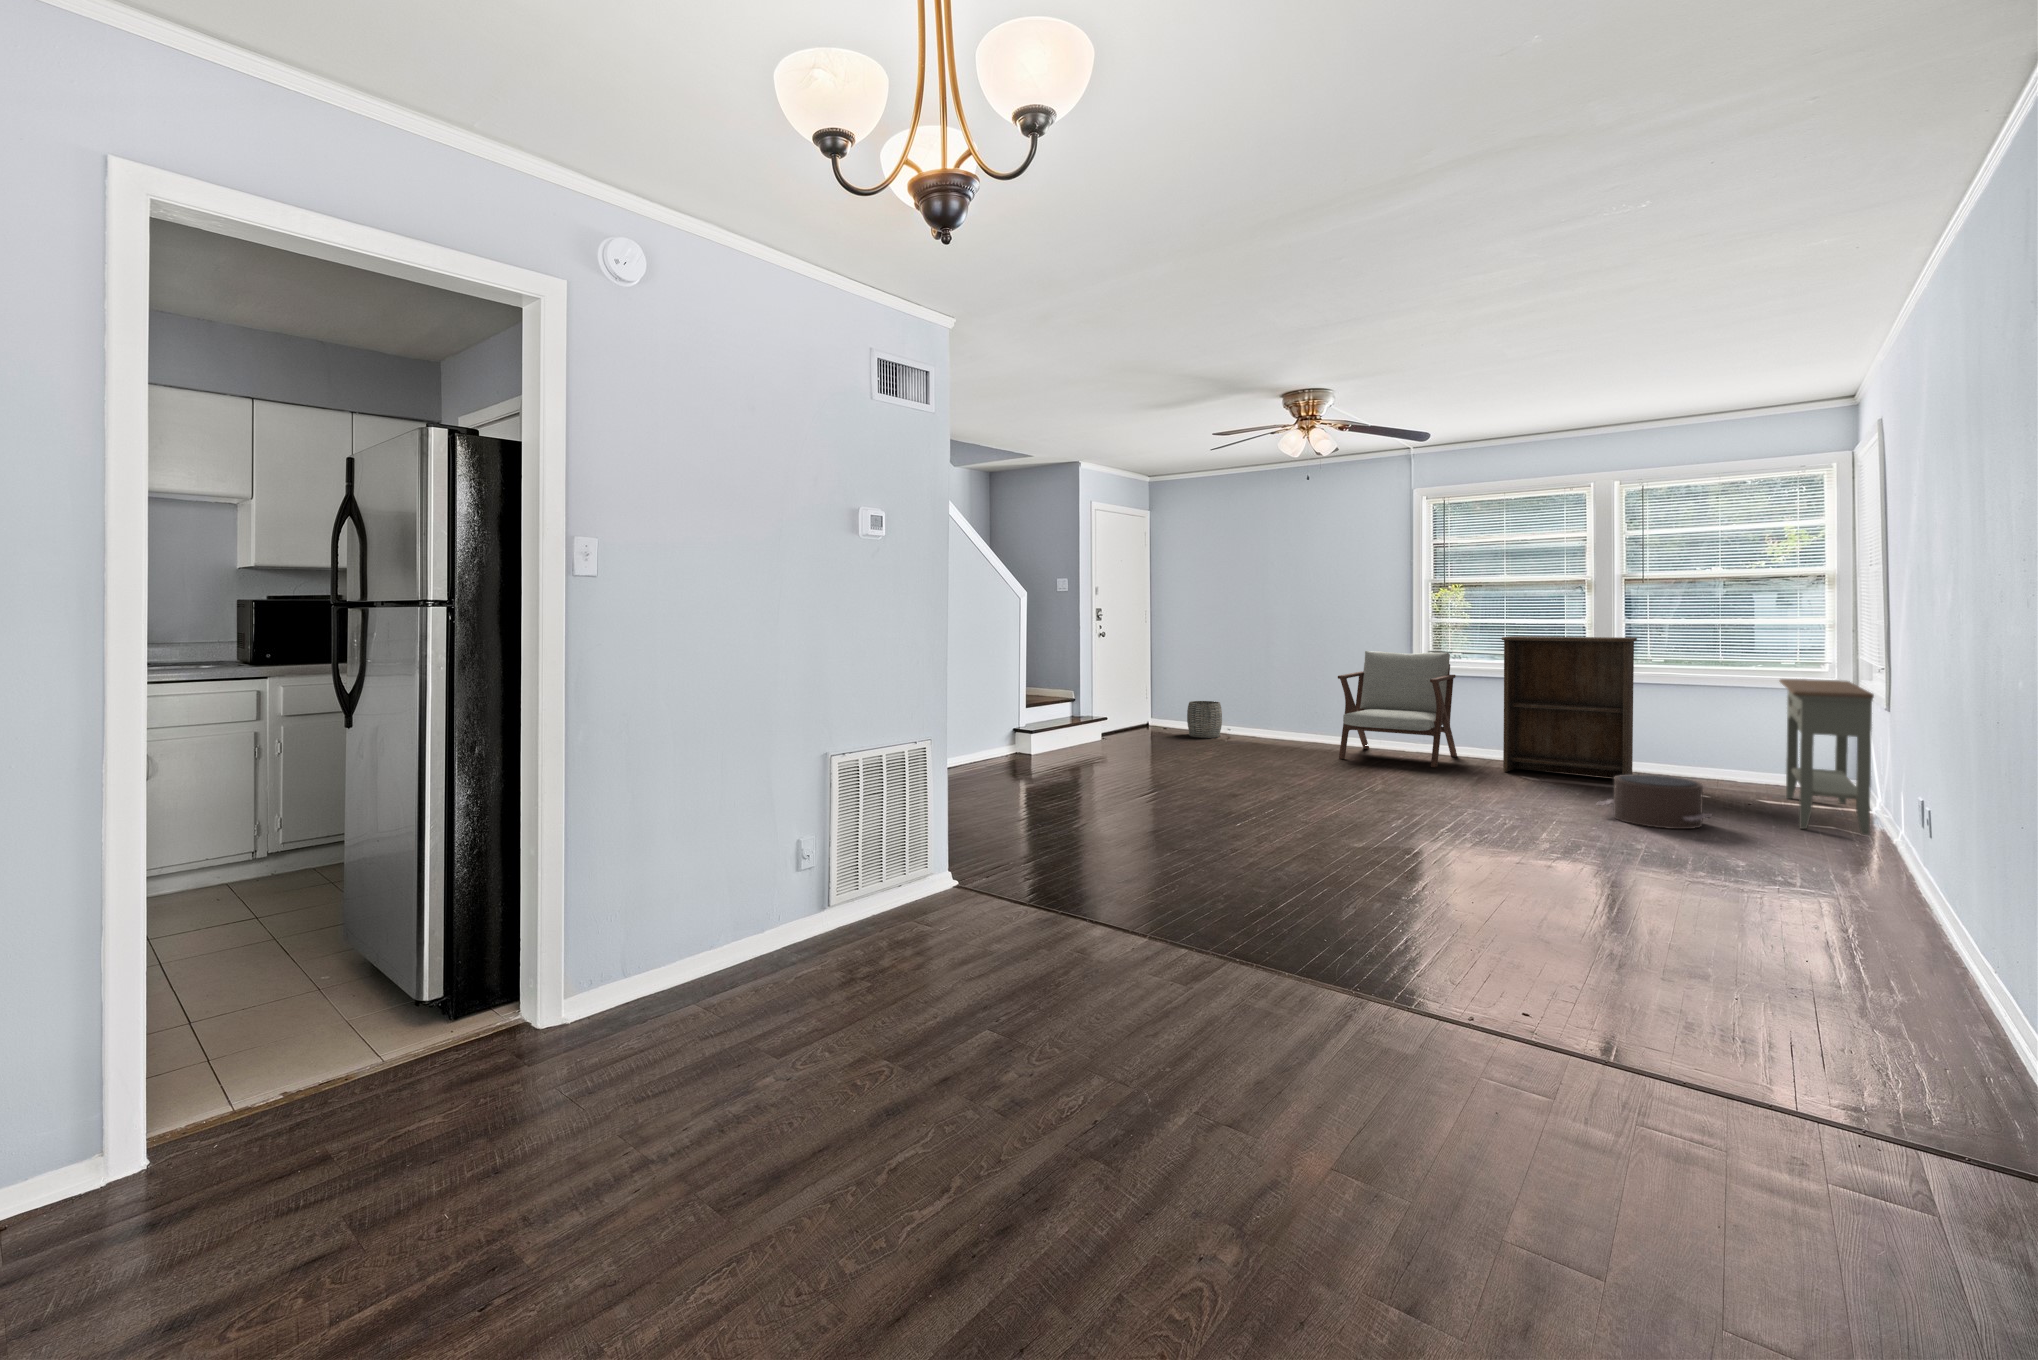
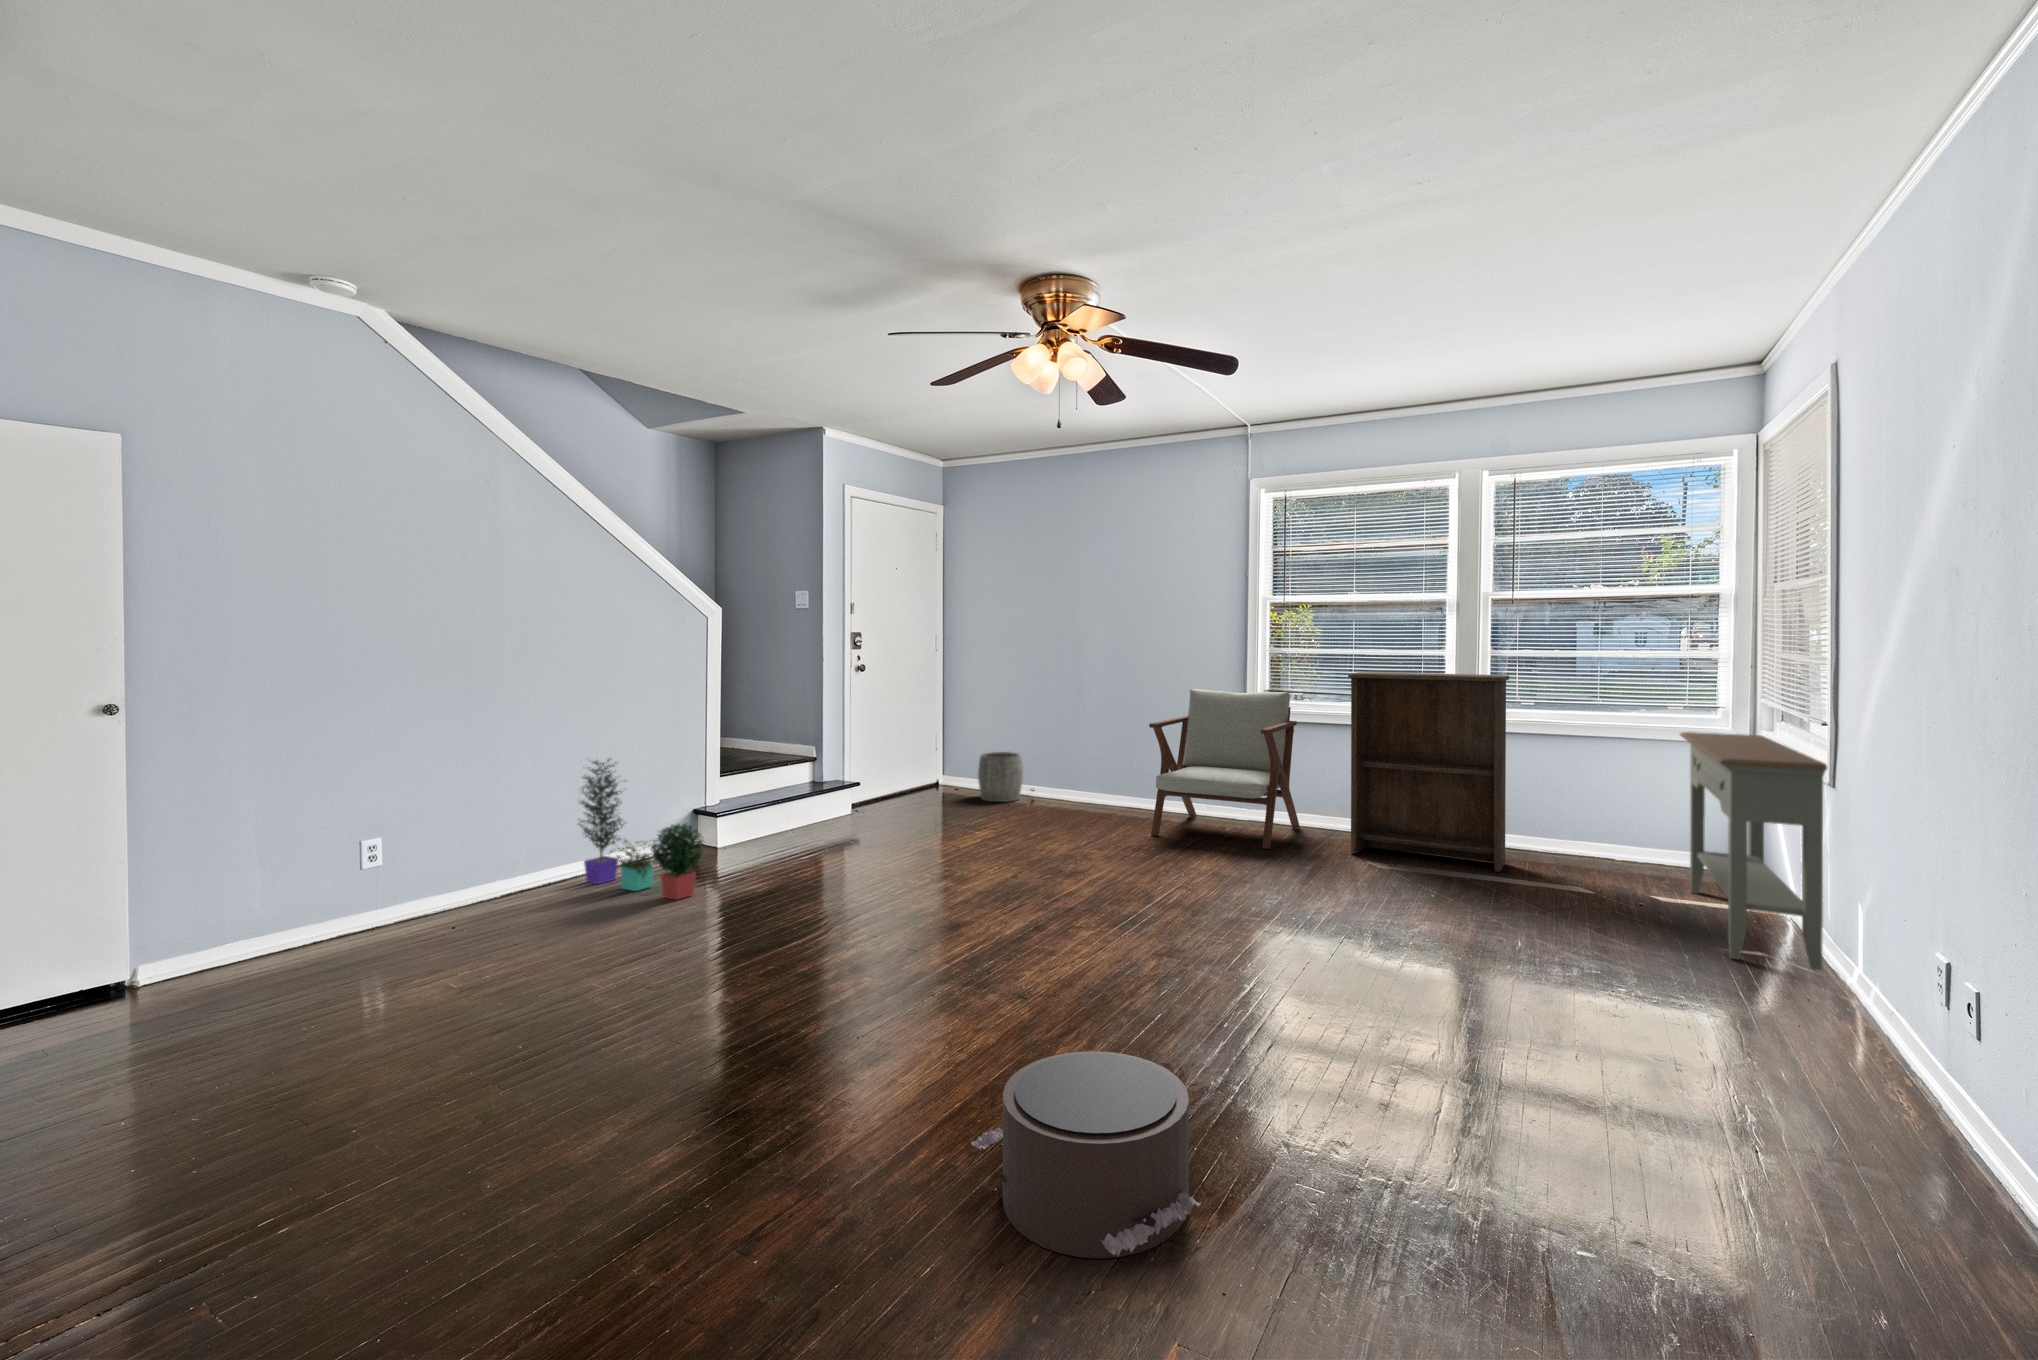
potted plant: none [961,693,1053,782] -> present [578,759,704,900]
pouf: present [1596,774,1712,829] -> present [971,1051,1202,1258]

